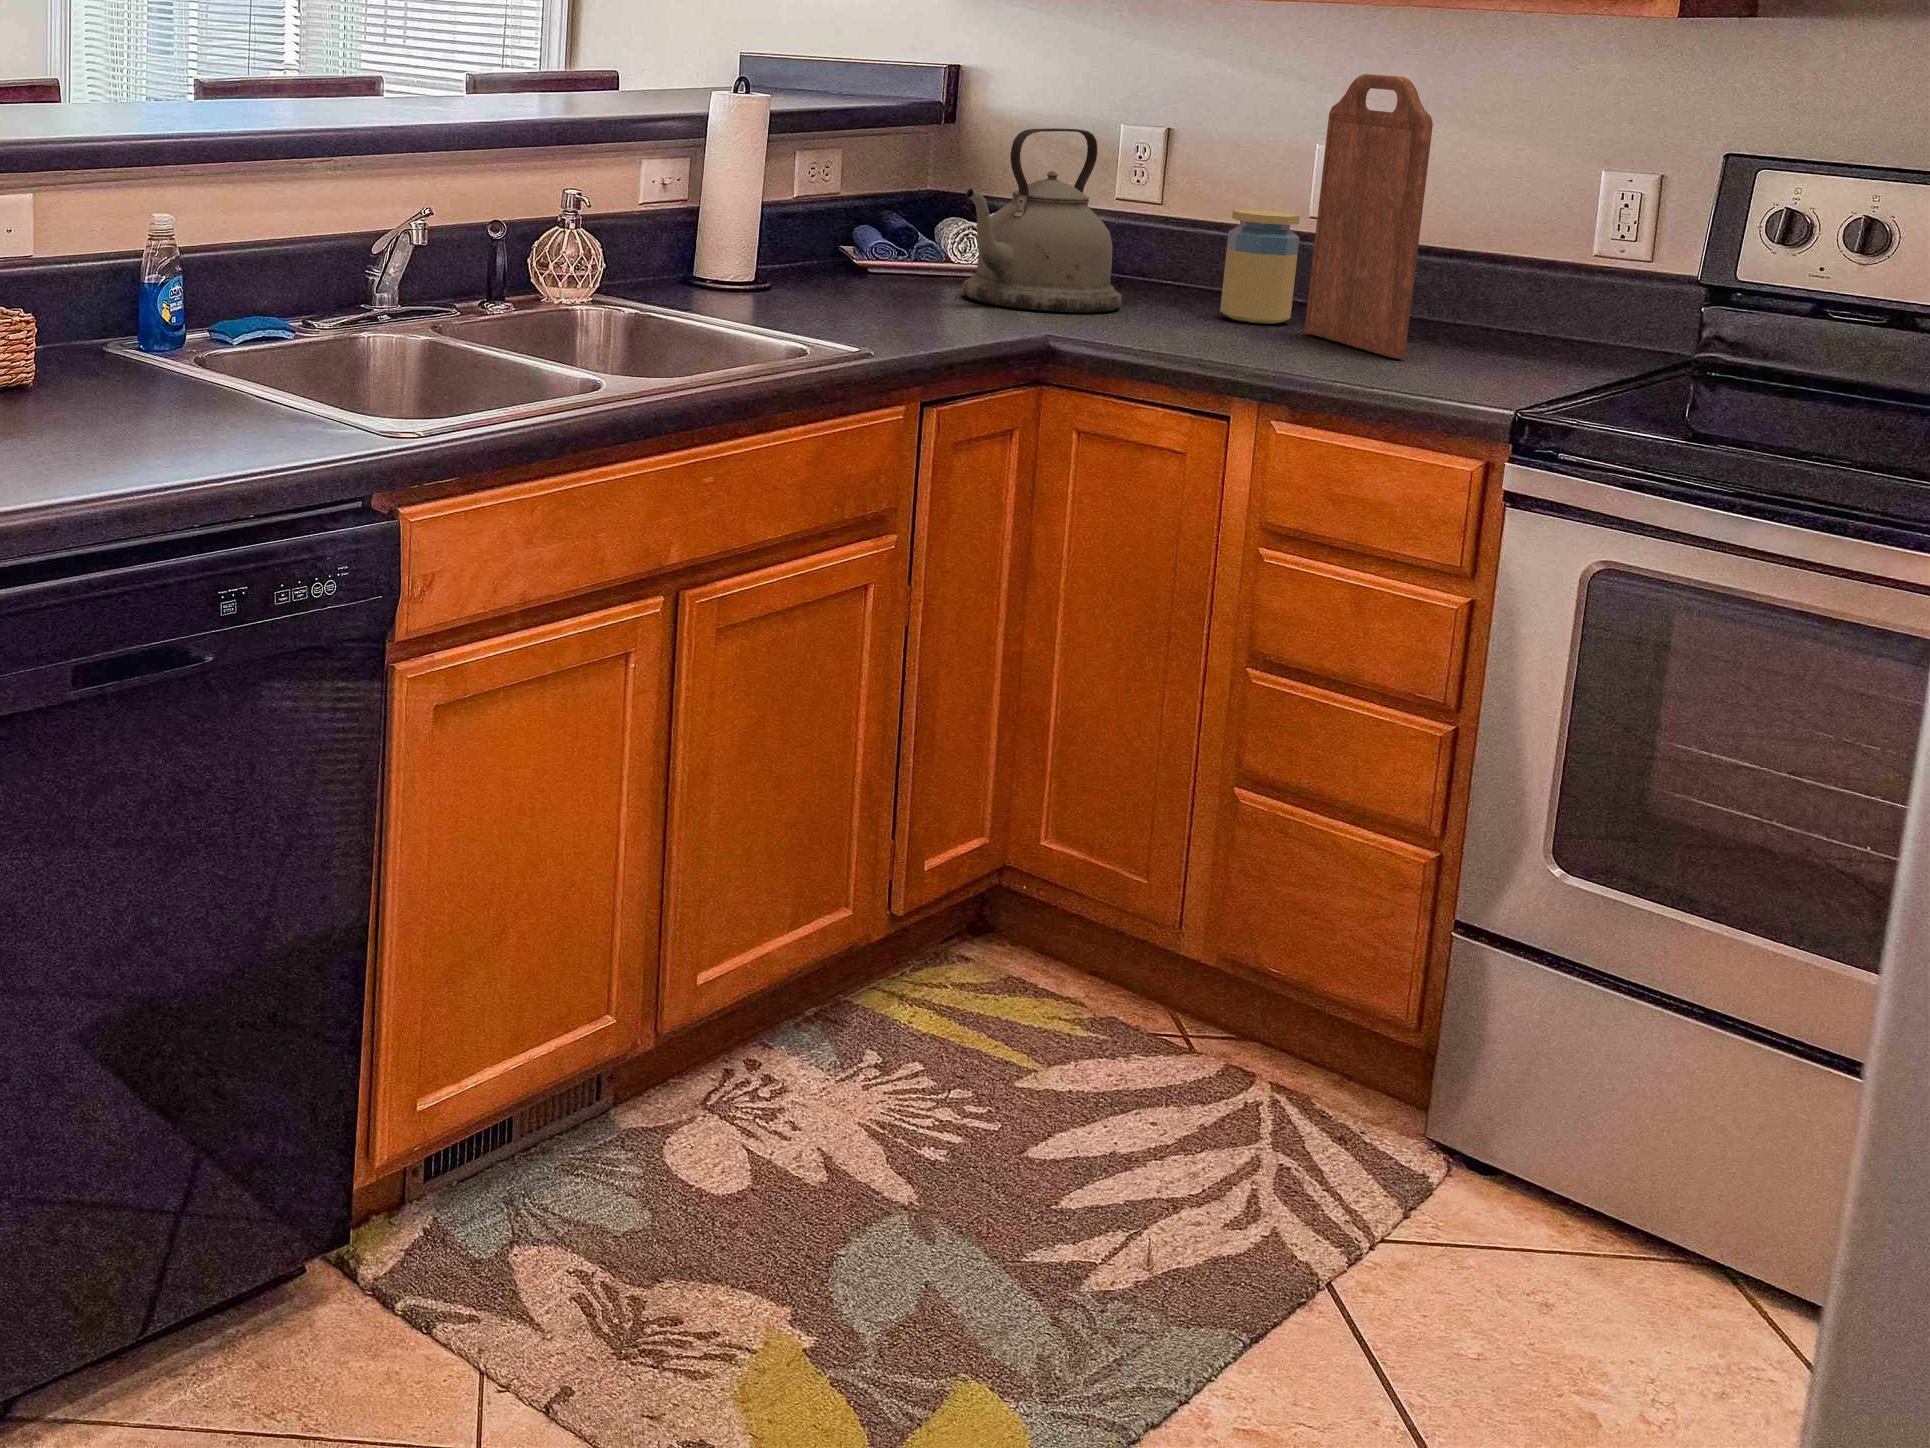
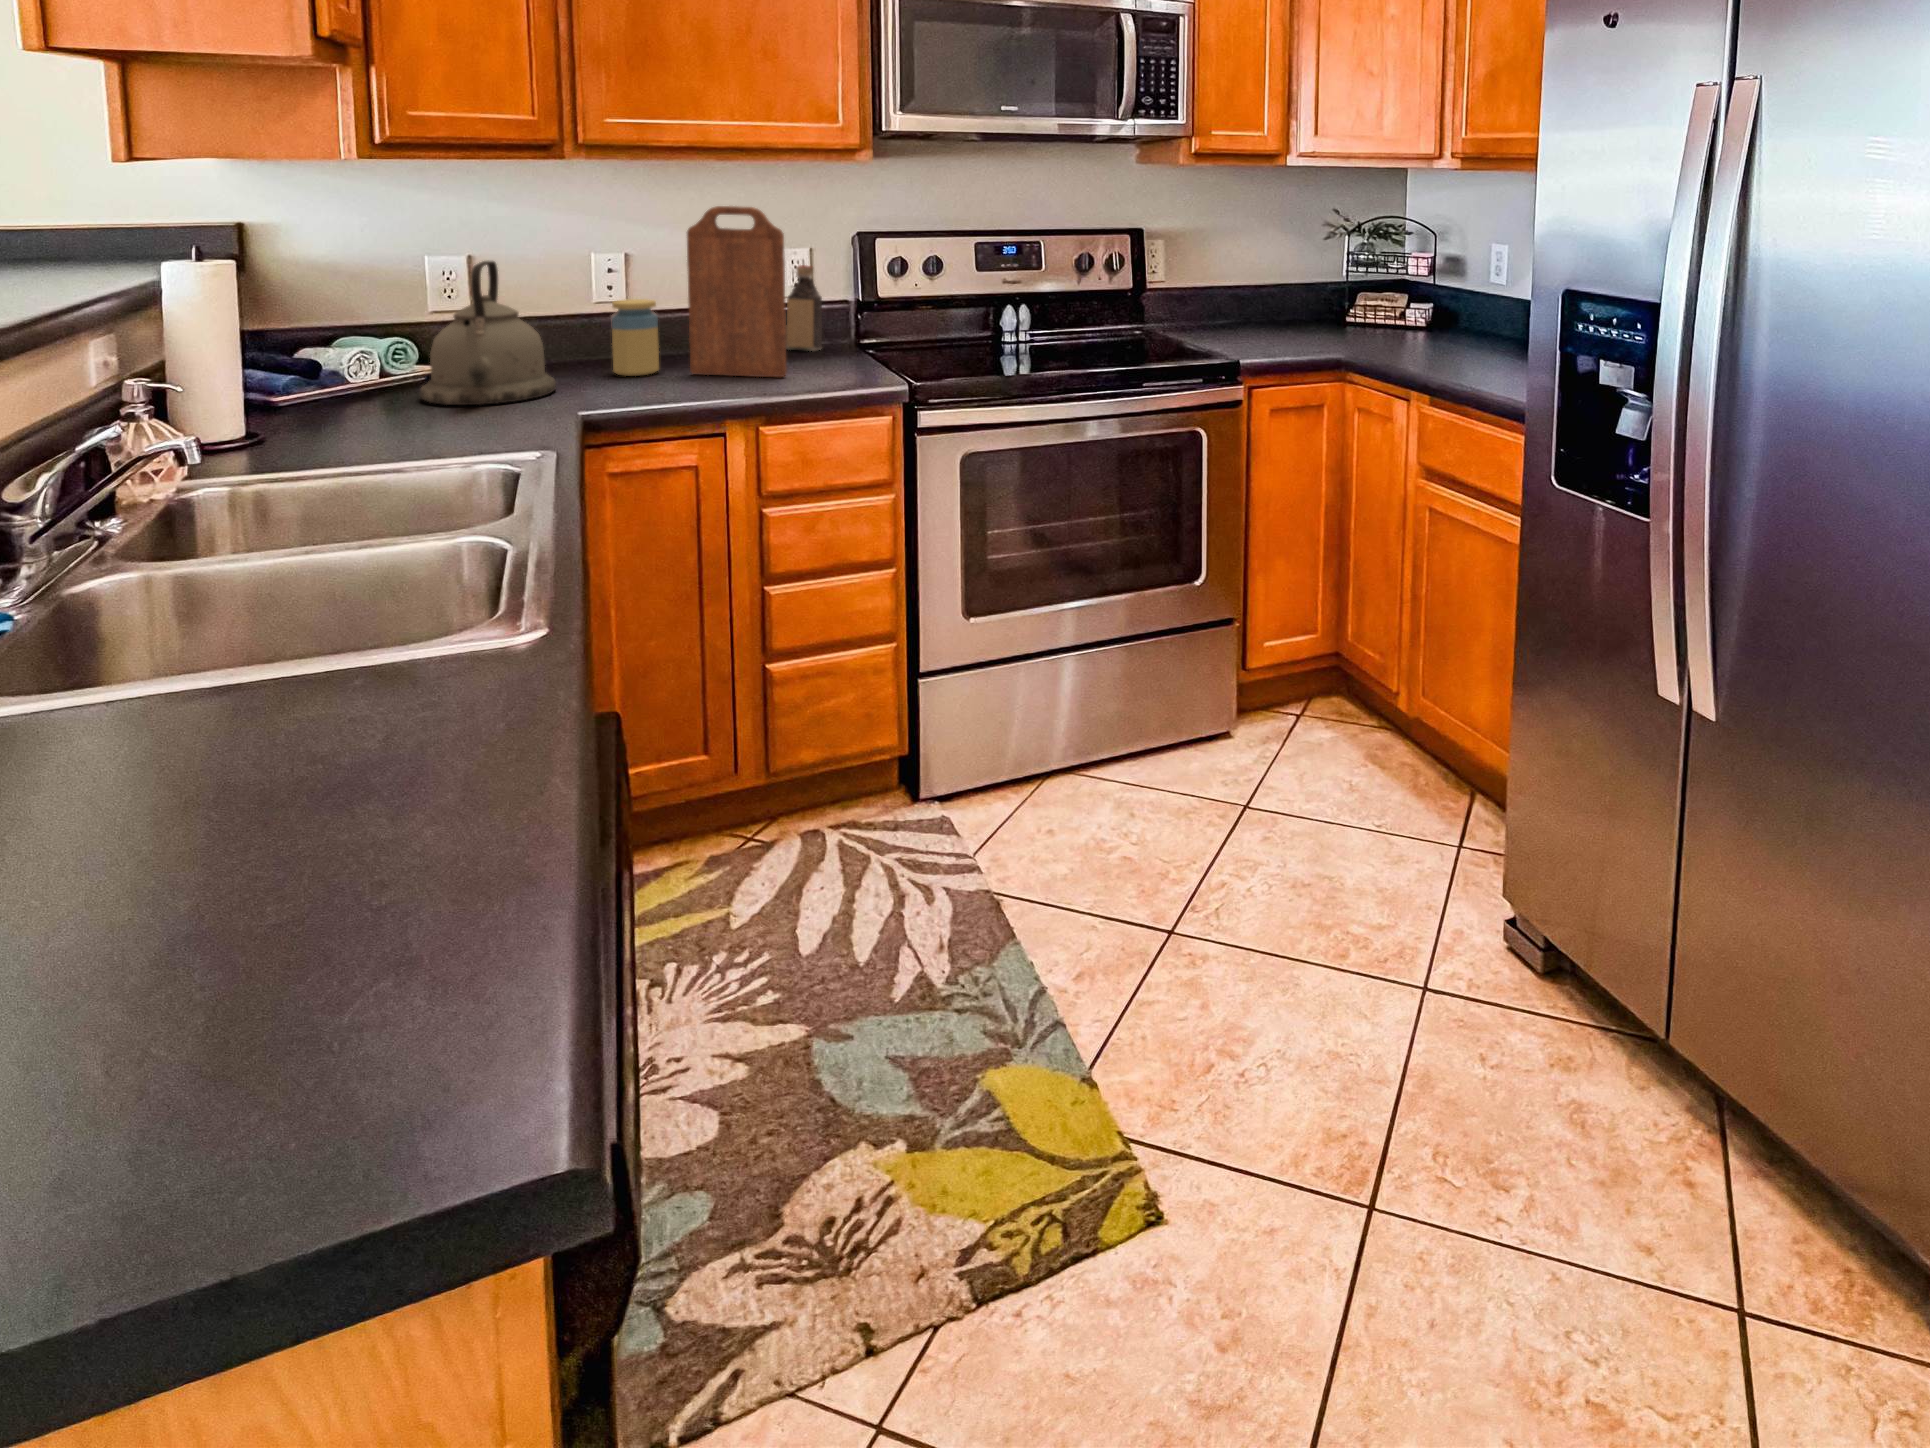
bottle: none [1554,200,1630,353] -> present [786,265,822,351]

